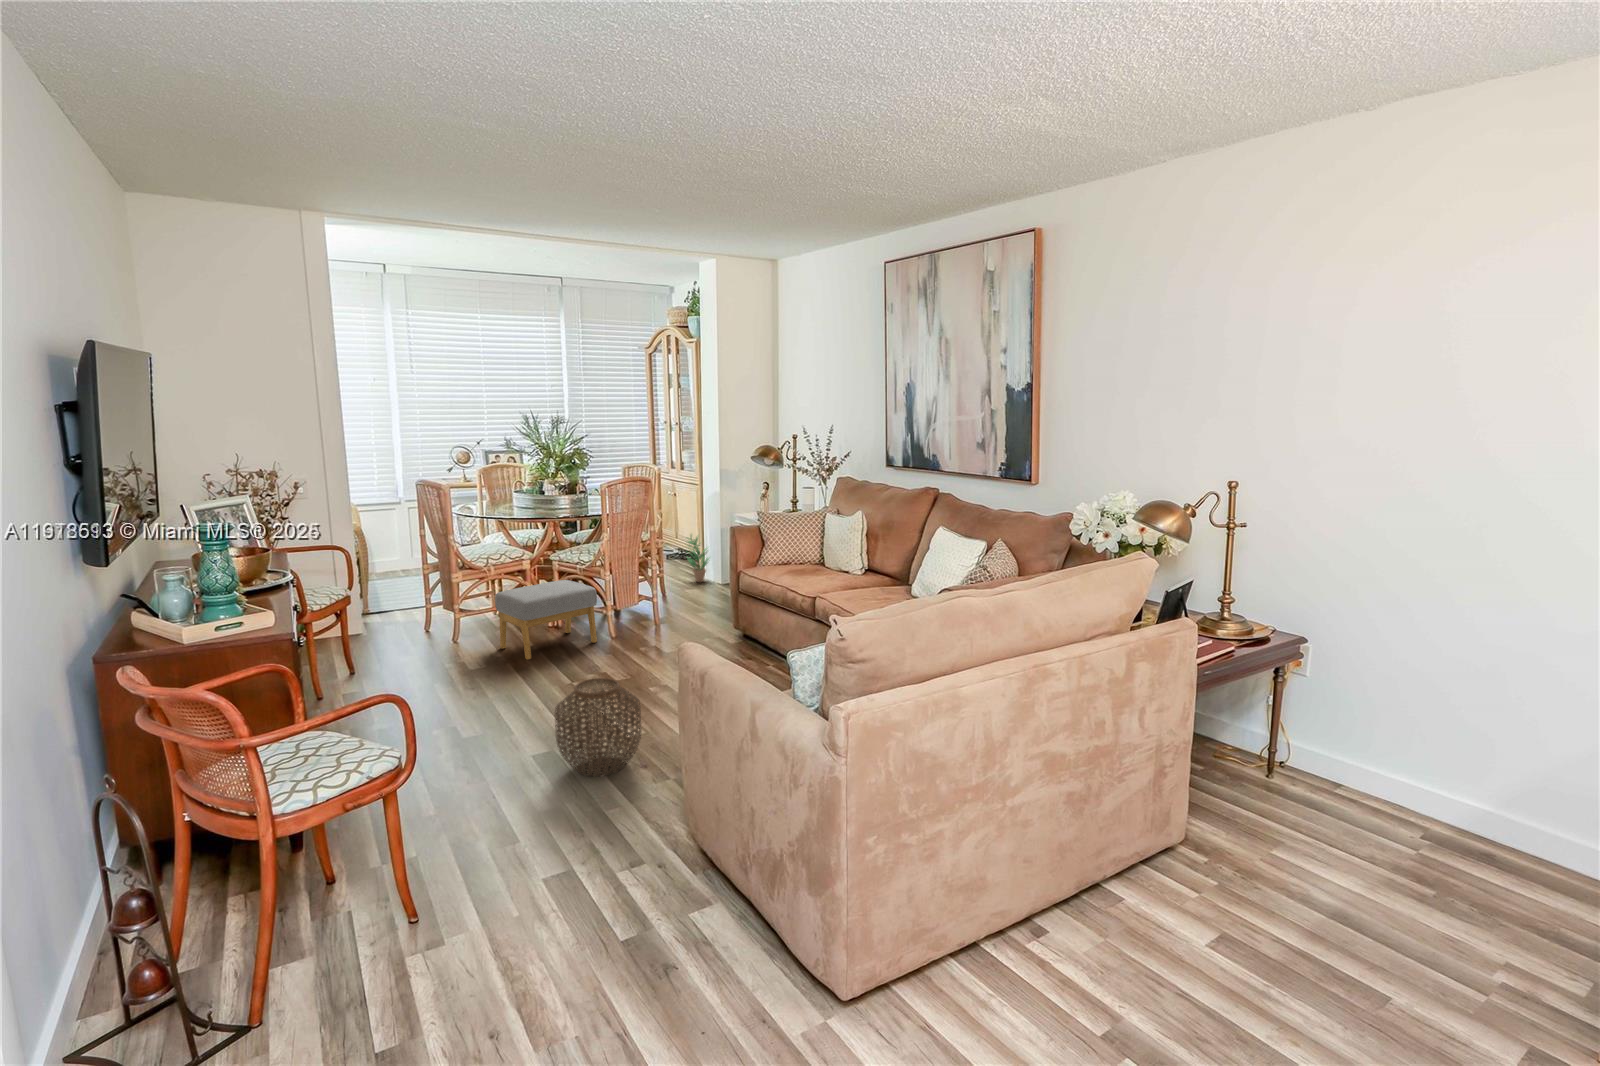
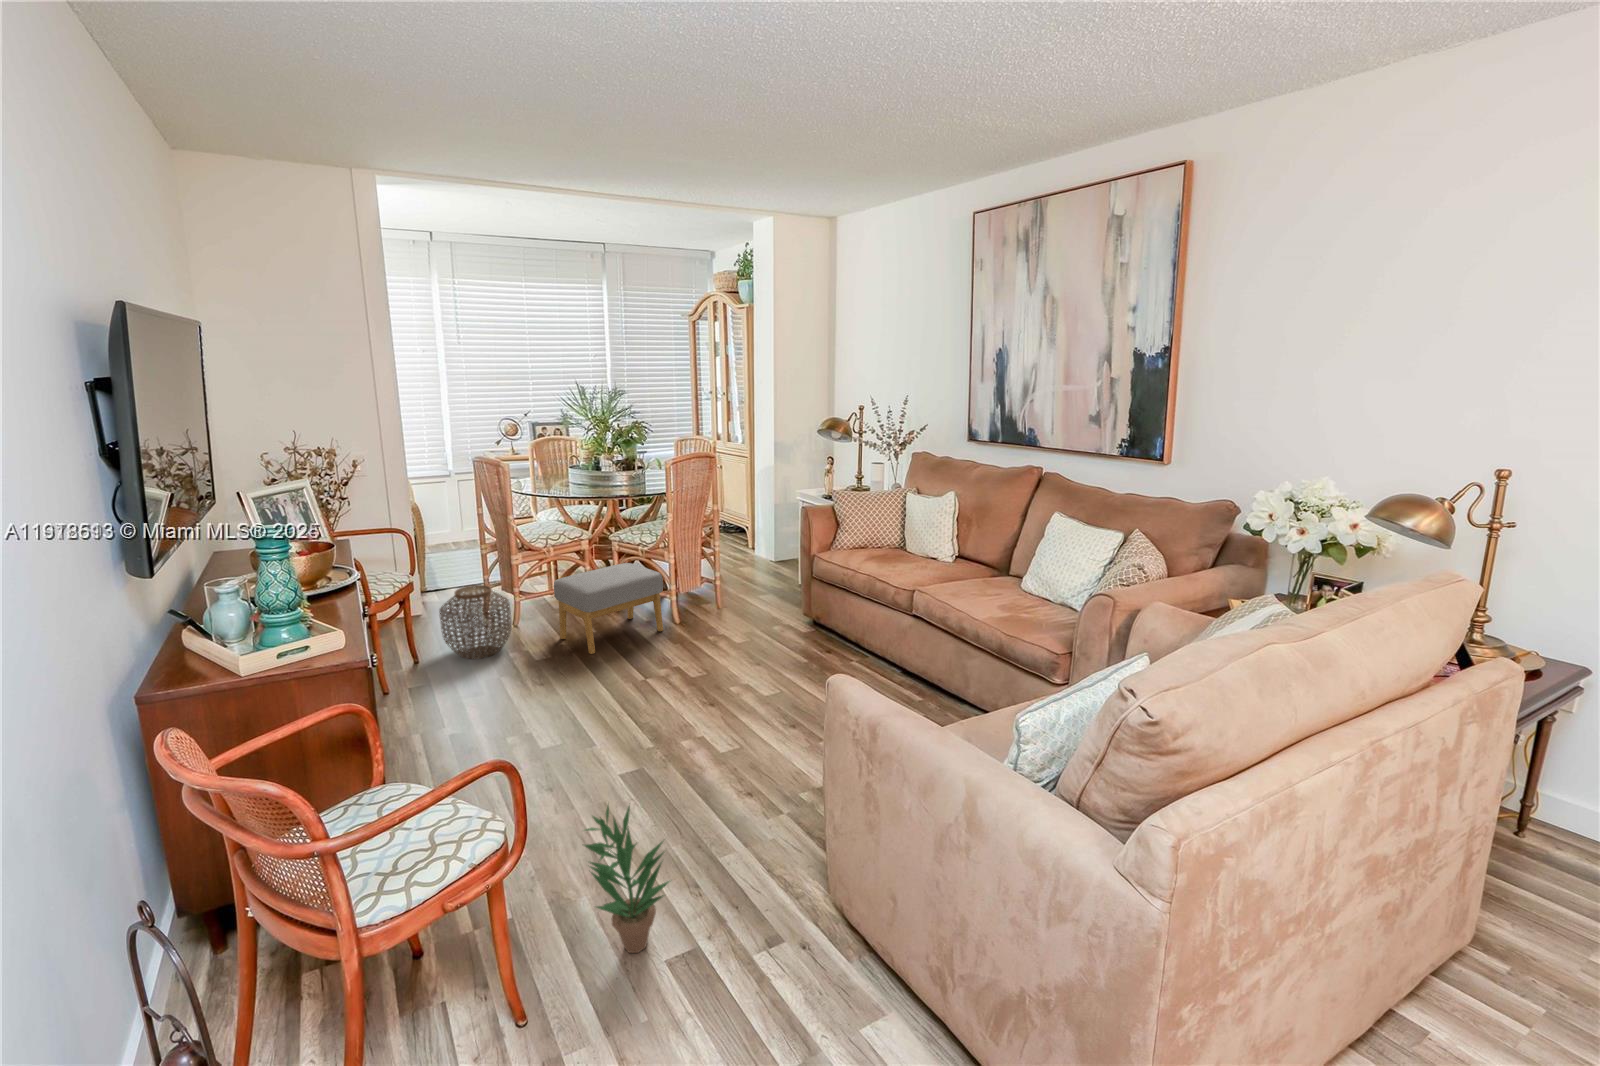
potted plant: present [687,535,709,582] -> present [584,806,669,953]
woven basket: present [555,678,641,776] -> present [439,585,512,659]

